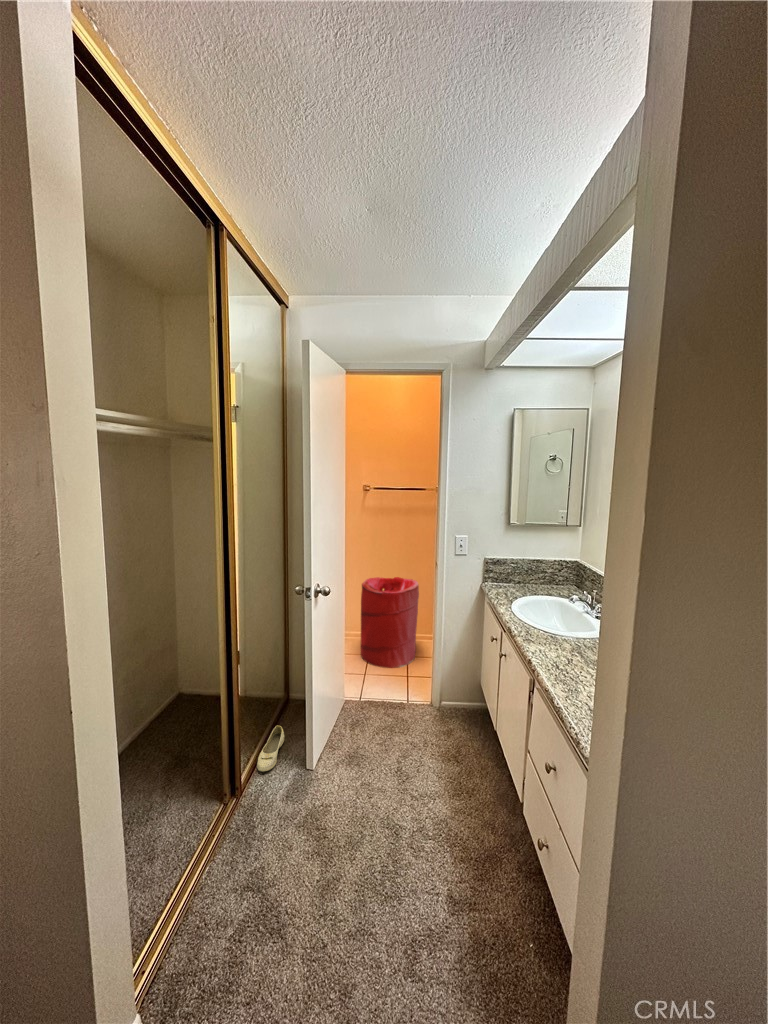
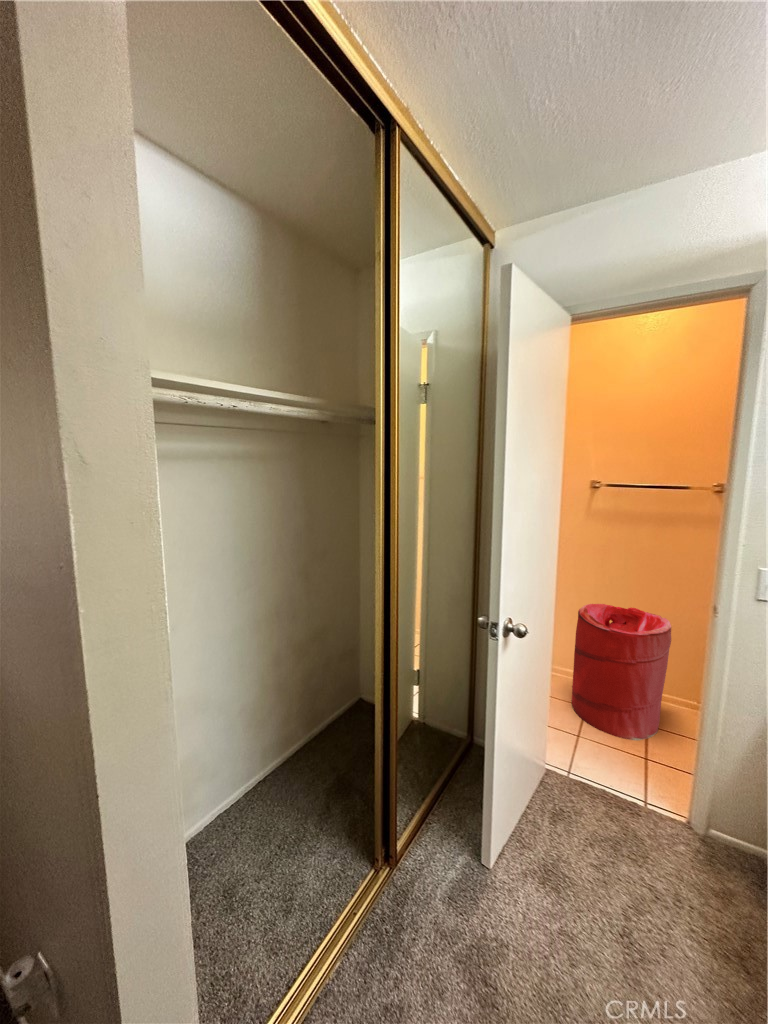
shoe: present [257,725,284,771] -> none [420,780,458,841]

